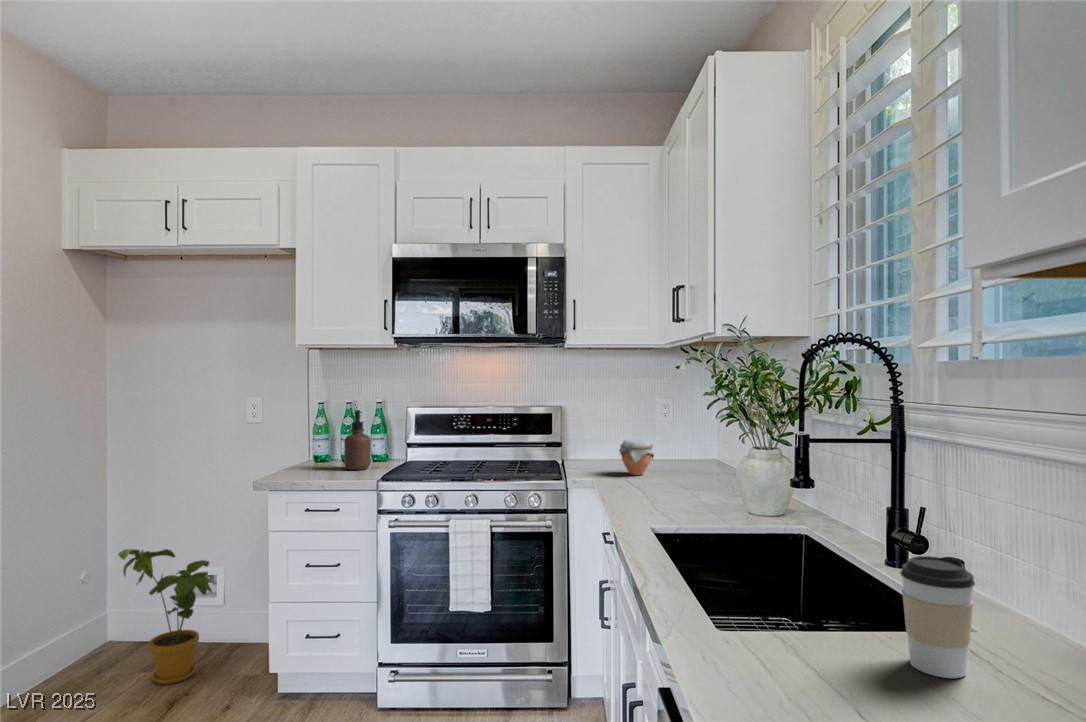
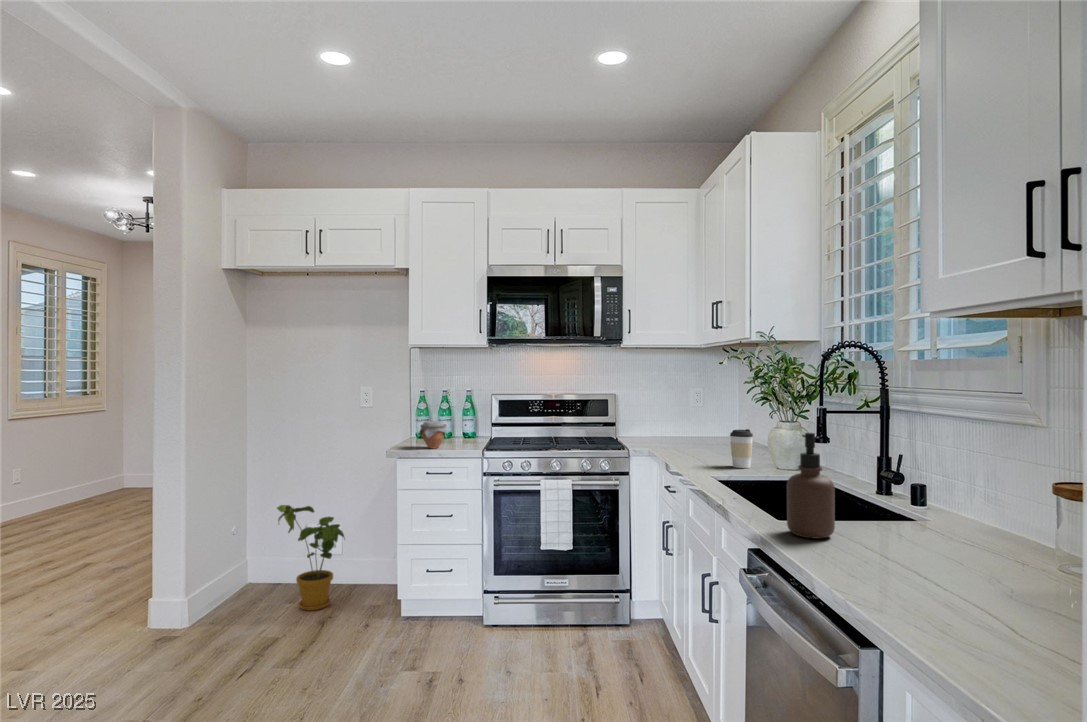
soap dispenser: present [344,410,371,470] -> present [787,433,835,539]
jar: present [619,439,654,475] -> present [420,421,446,448]
coffee cup: present [900,556,975,678] -> present [730,429,753,468]

